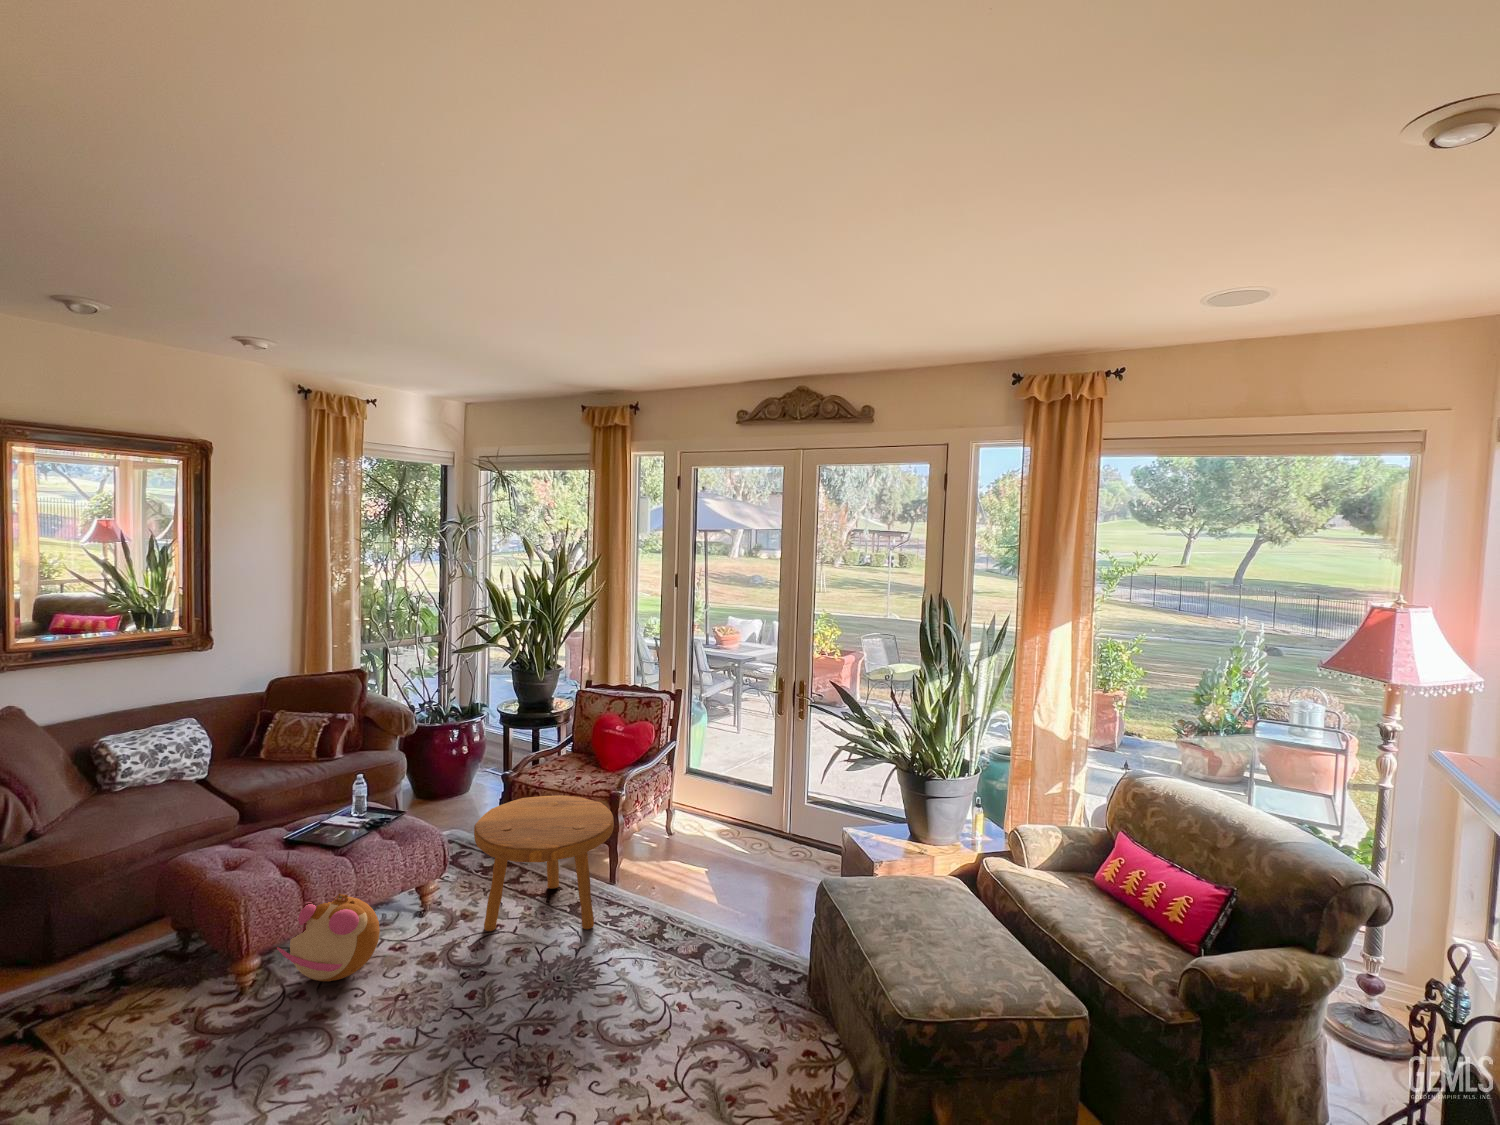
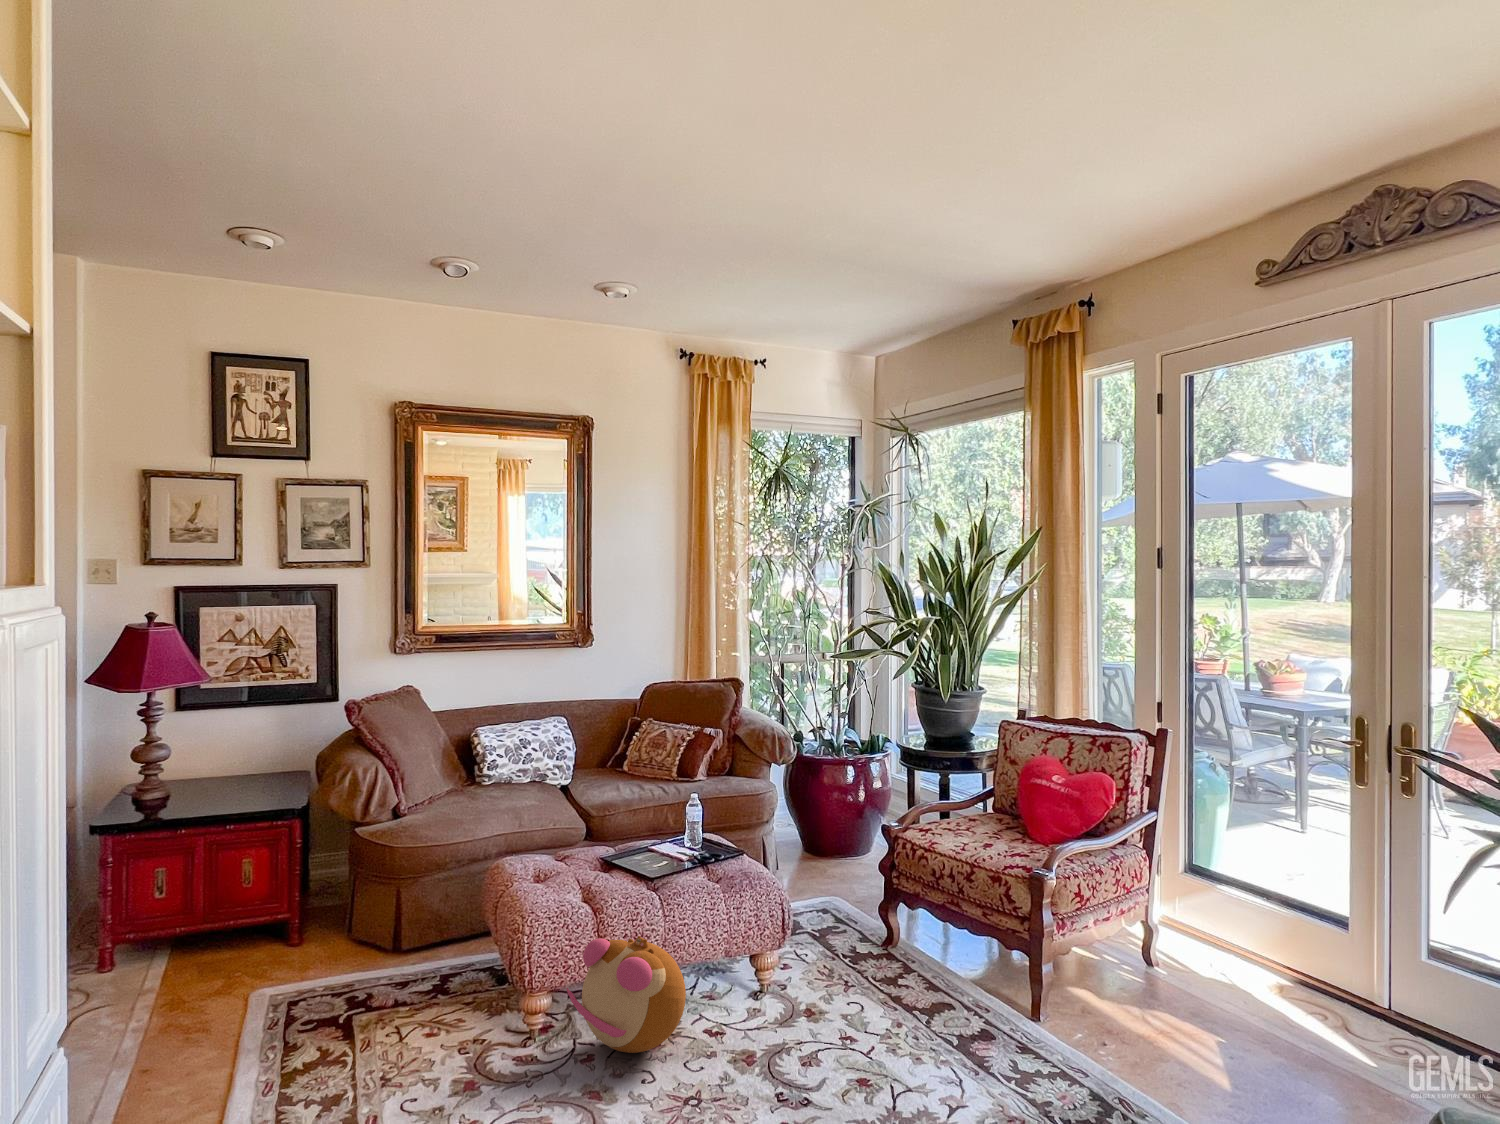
footstool: present [474,795,614,931] -> none [816,857,1026,1083]

